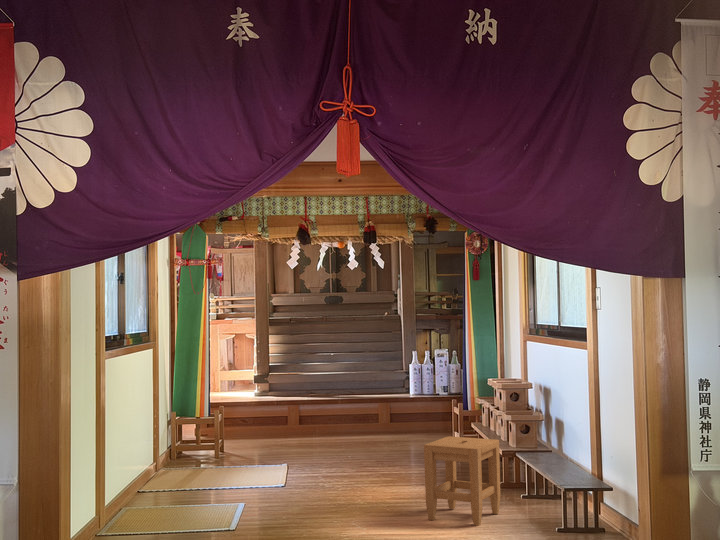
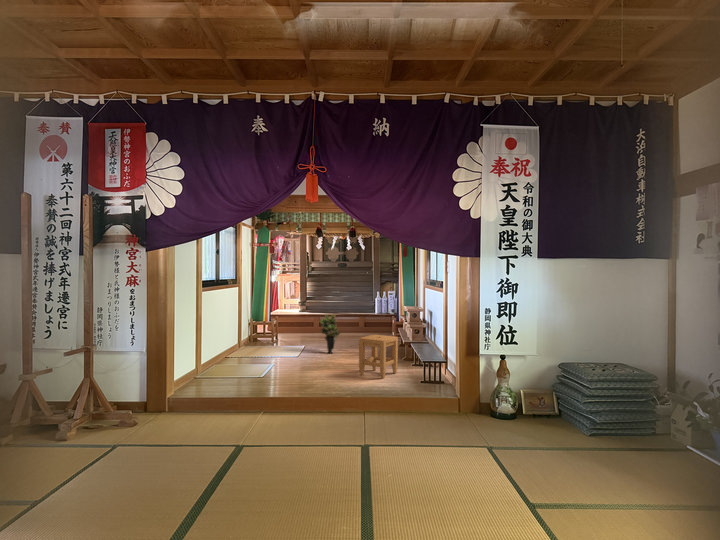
potted plant: none [321,398,365,477] -> present [319,315,340,354]

